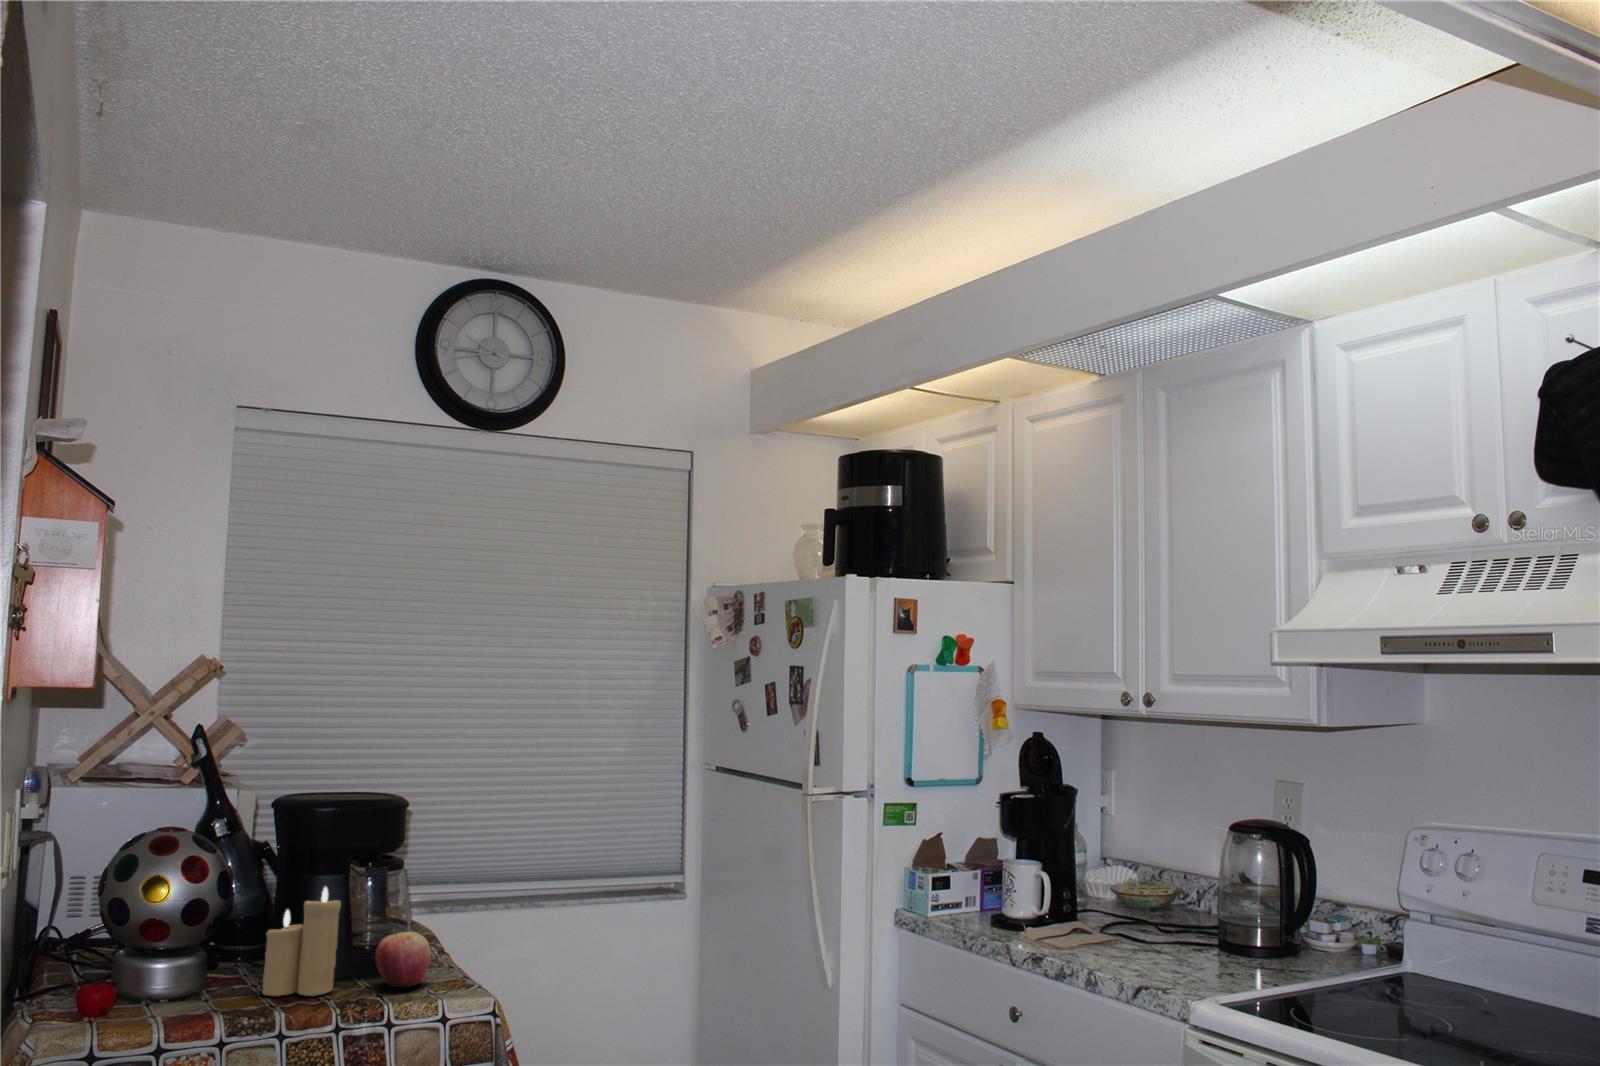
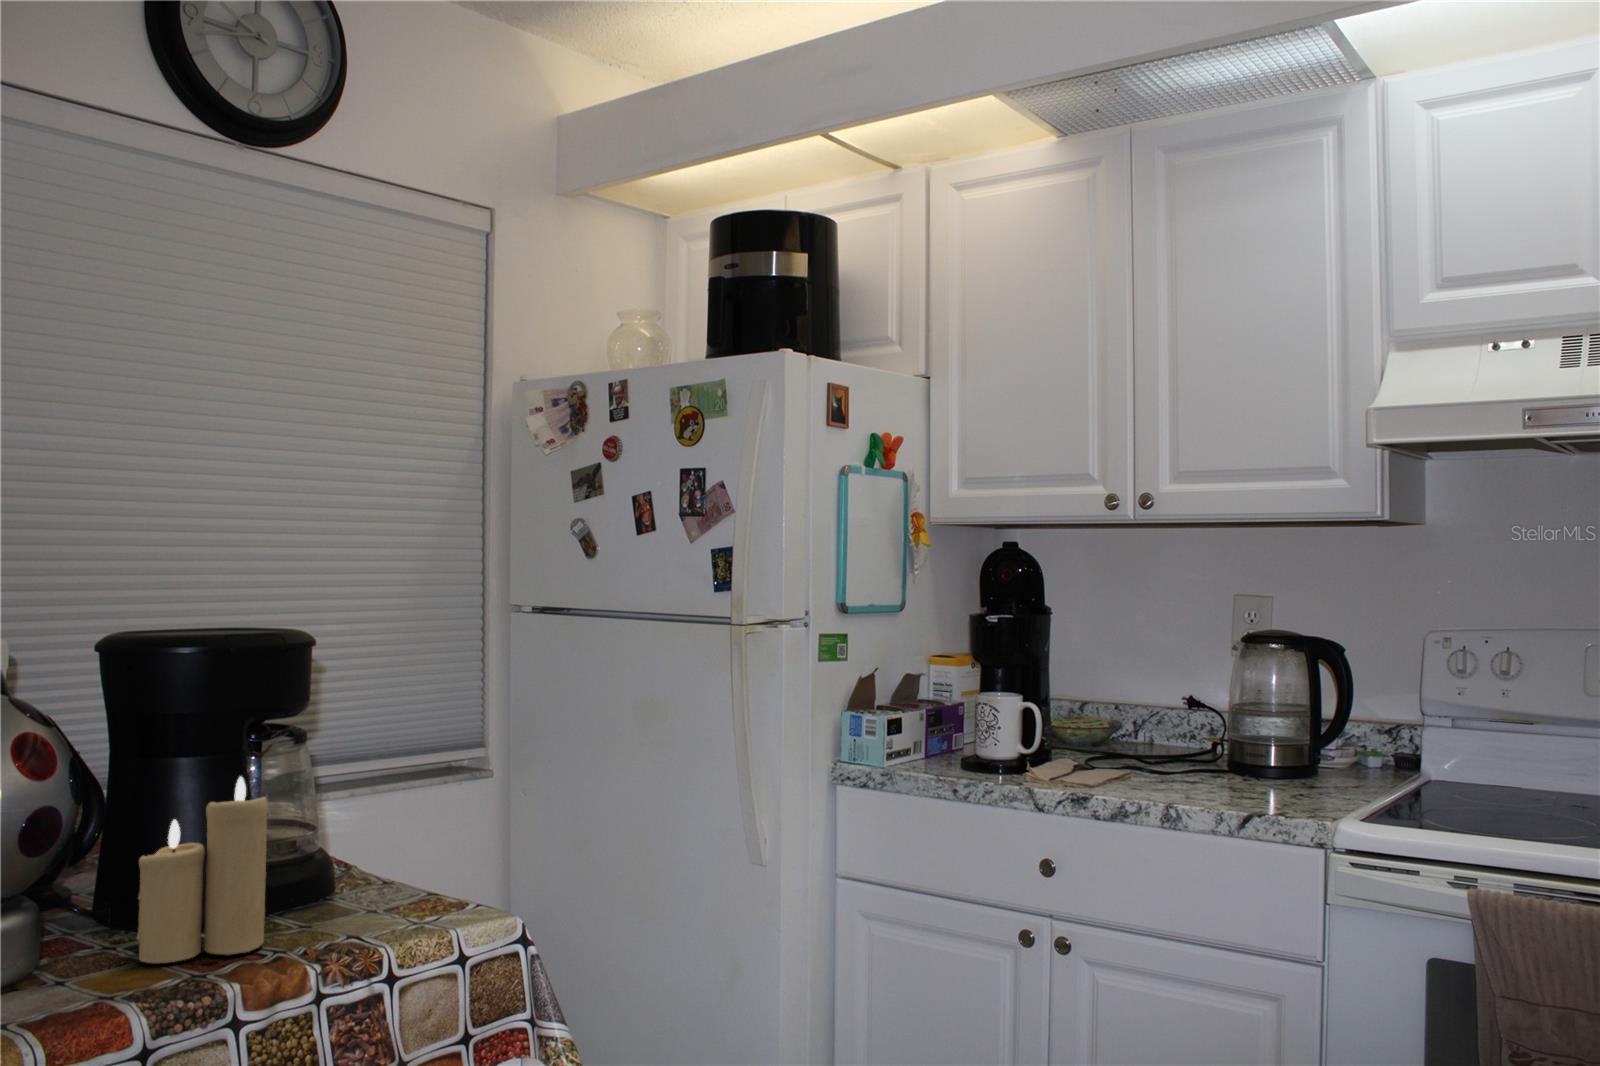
apple: present [375,929,431,987] -> none [322,835,409,923]

